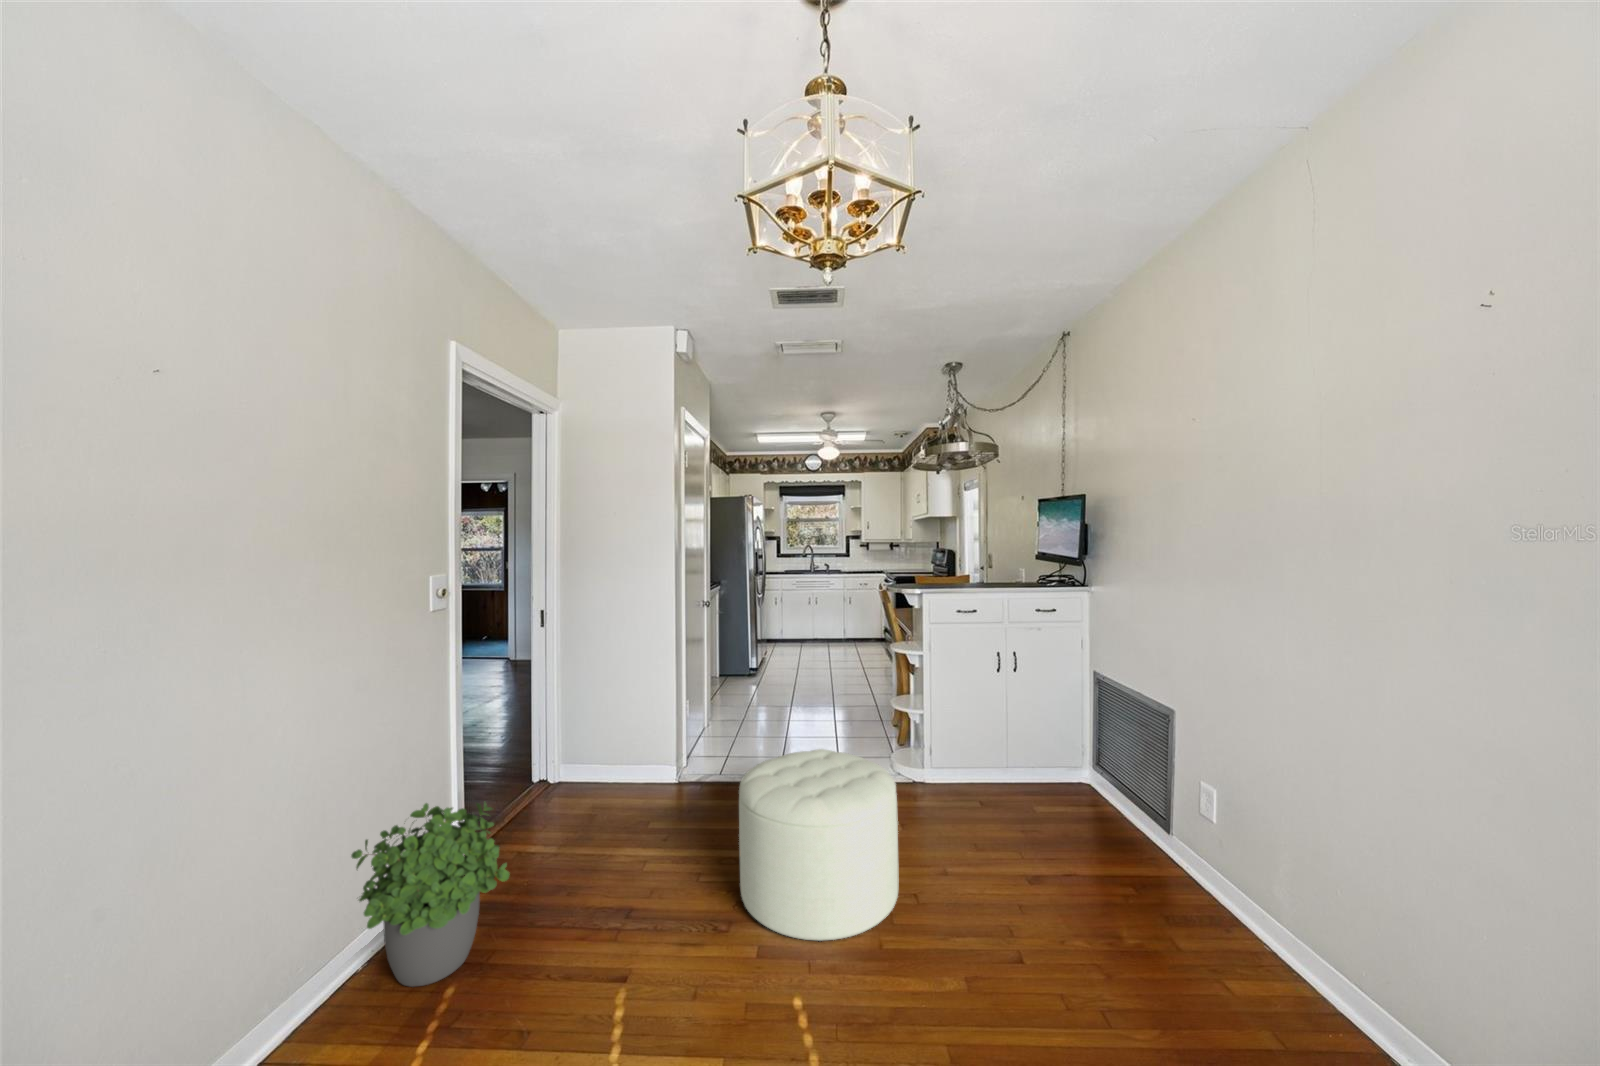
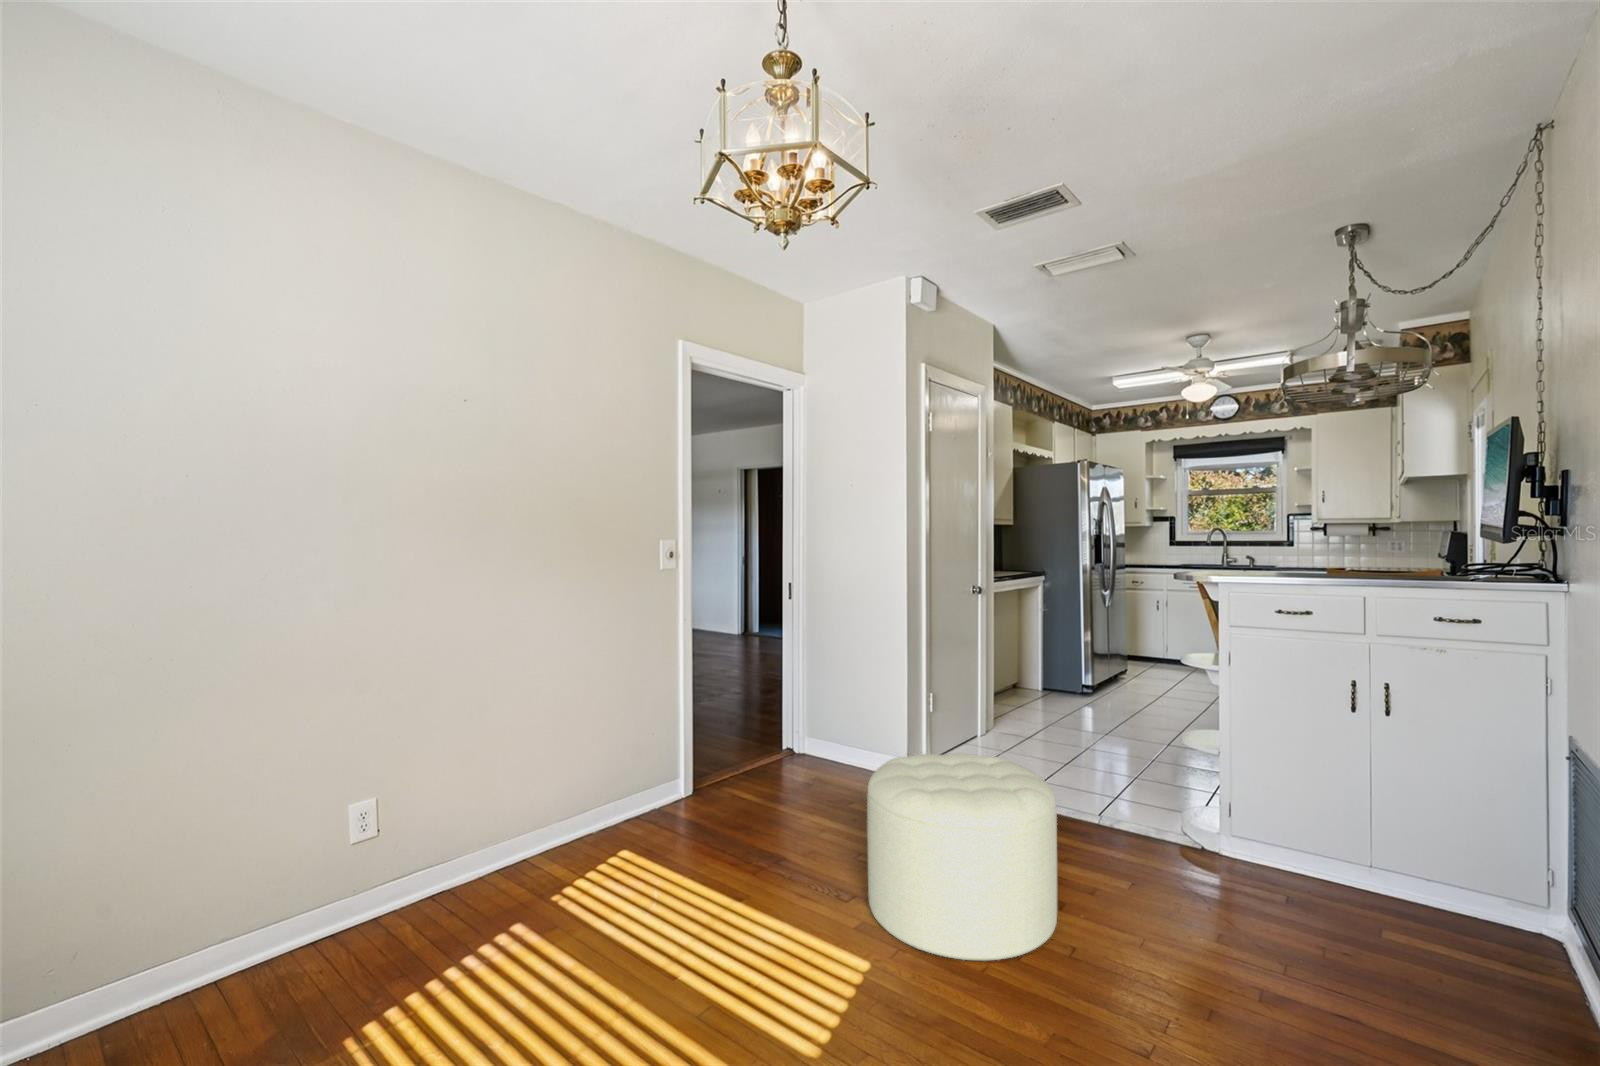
potted plant: present [351,802,509,987] -> none [573,721,680,859]

